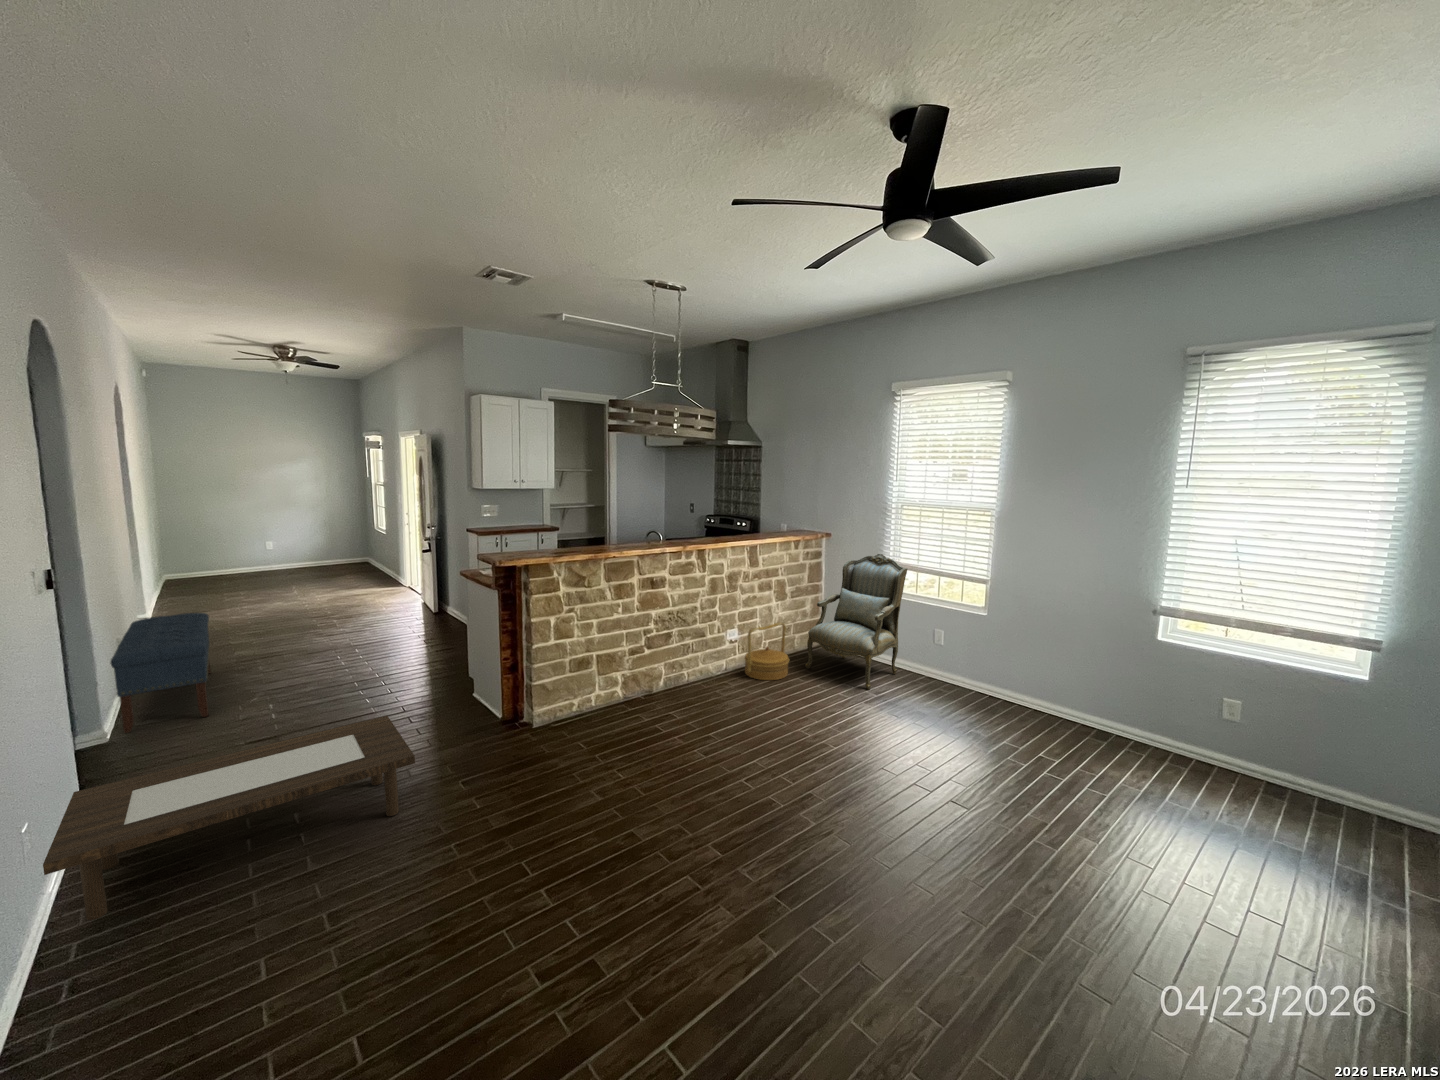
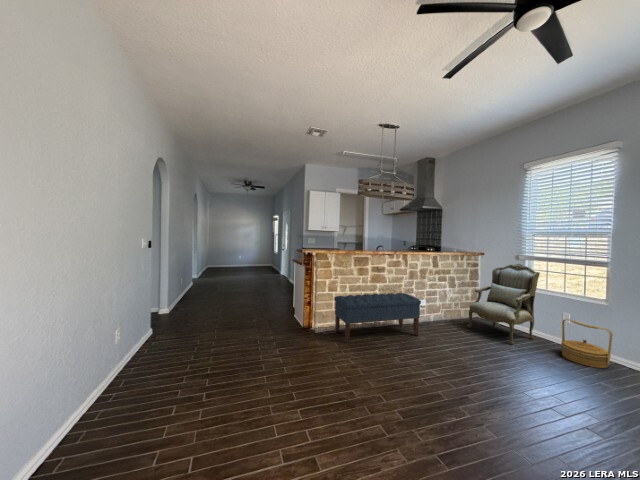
bench: present [111,613,211,733] -> present [334,293,421,343]
woven basket: present [744,622,789,680] -> present [561,319,613,368]
coffee table: present [43,716,415,920] -> none [127,314,259,371]

